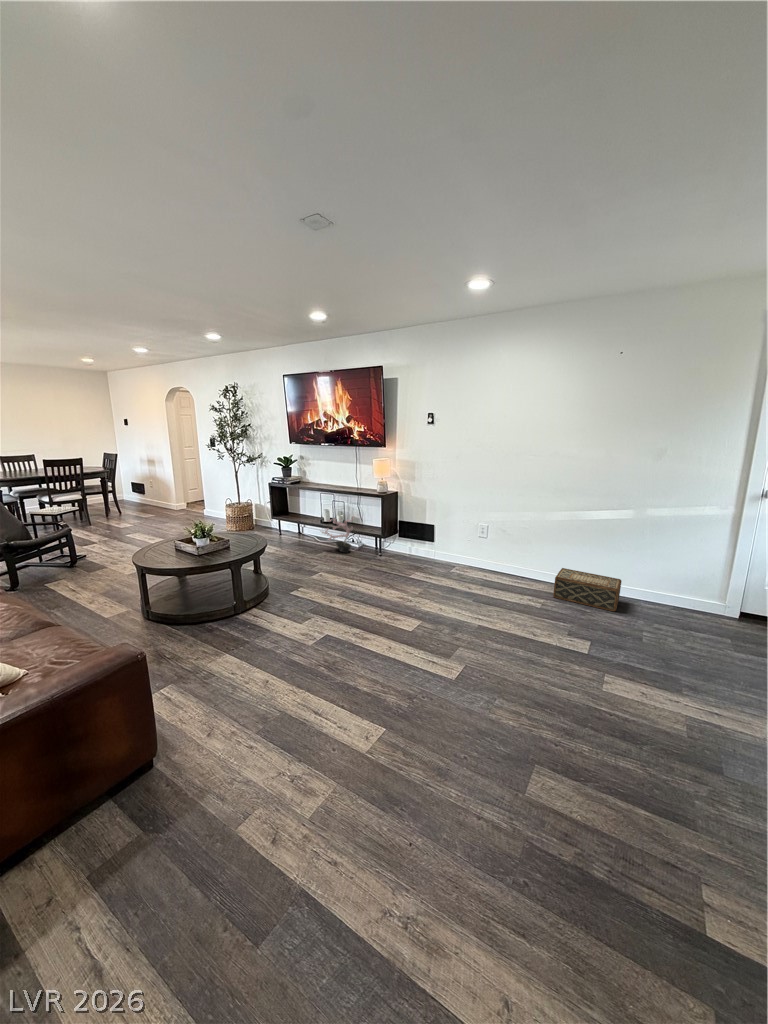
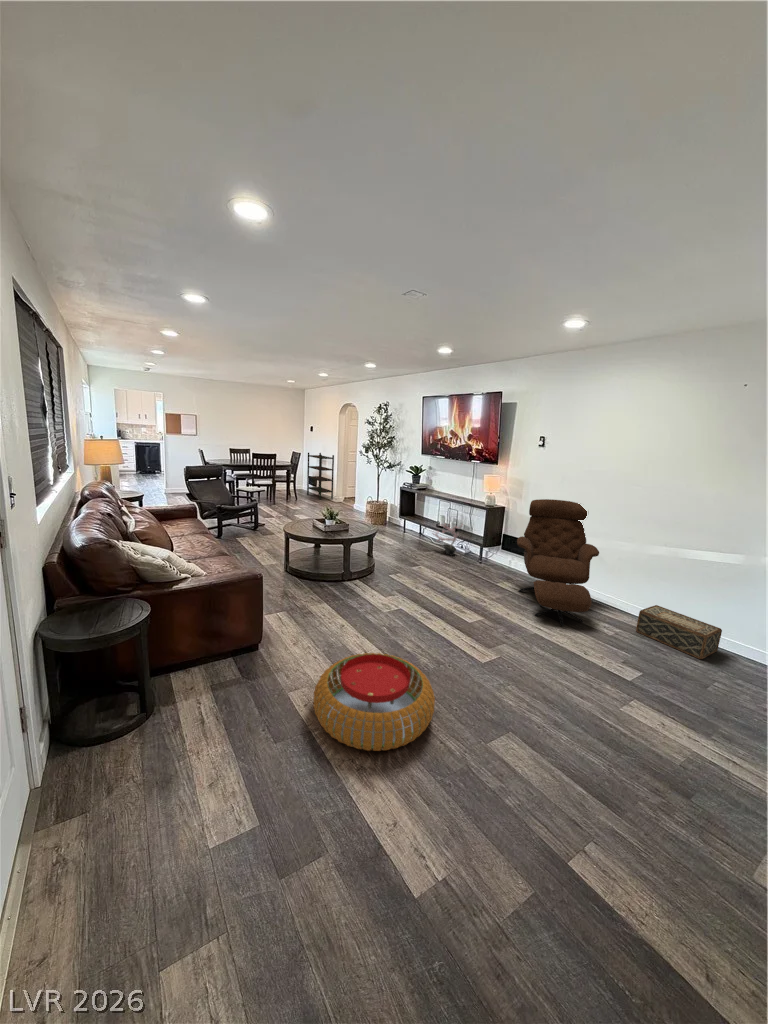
bookshelf: none [127,451,173,510] -> present [307,453,334,500]
lounge chair: none [426,479,517,609] -> present [517,499,599,626]
pouf: none [286,714,460,892] -> present [314,653,435,751]

